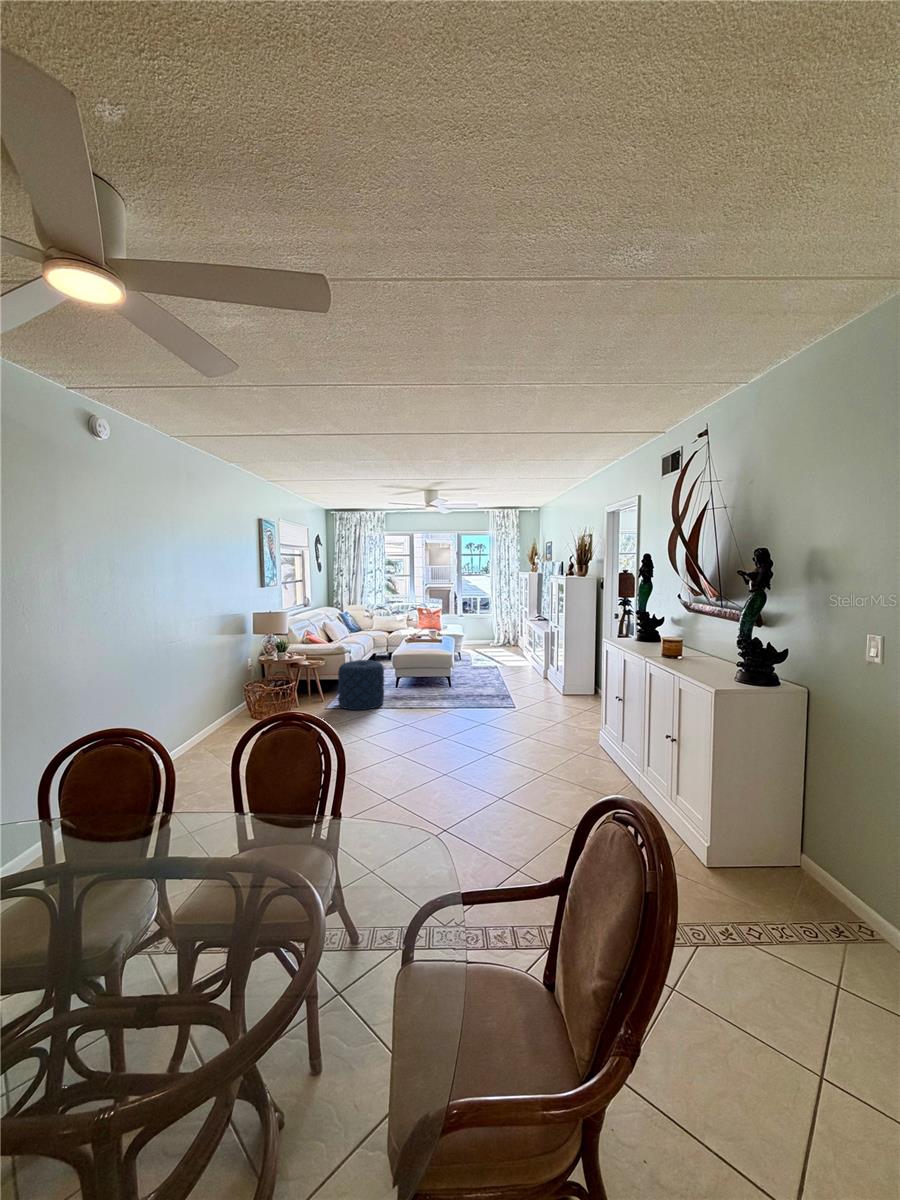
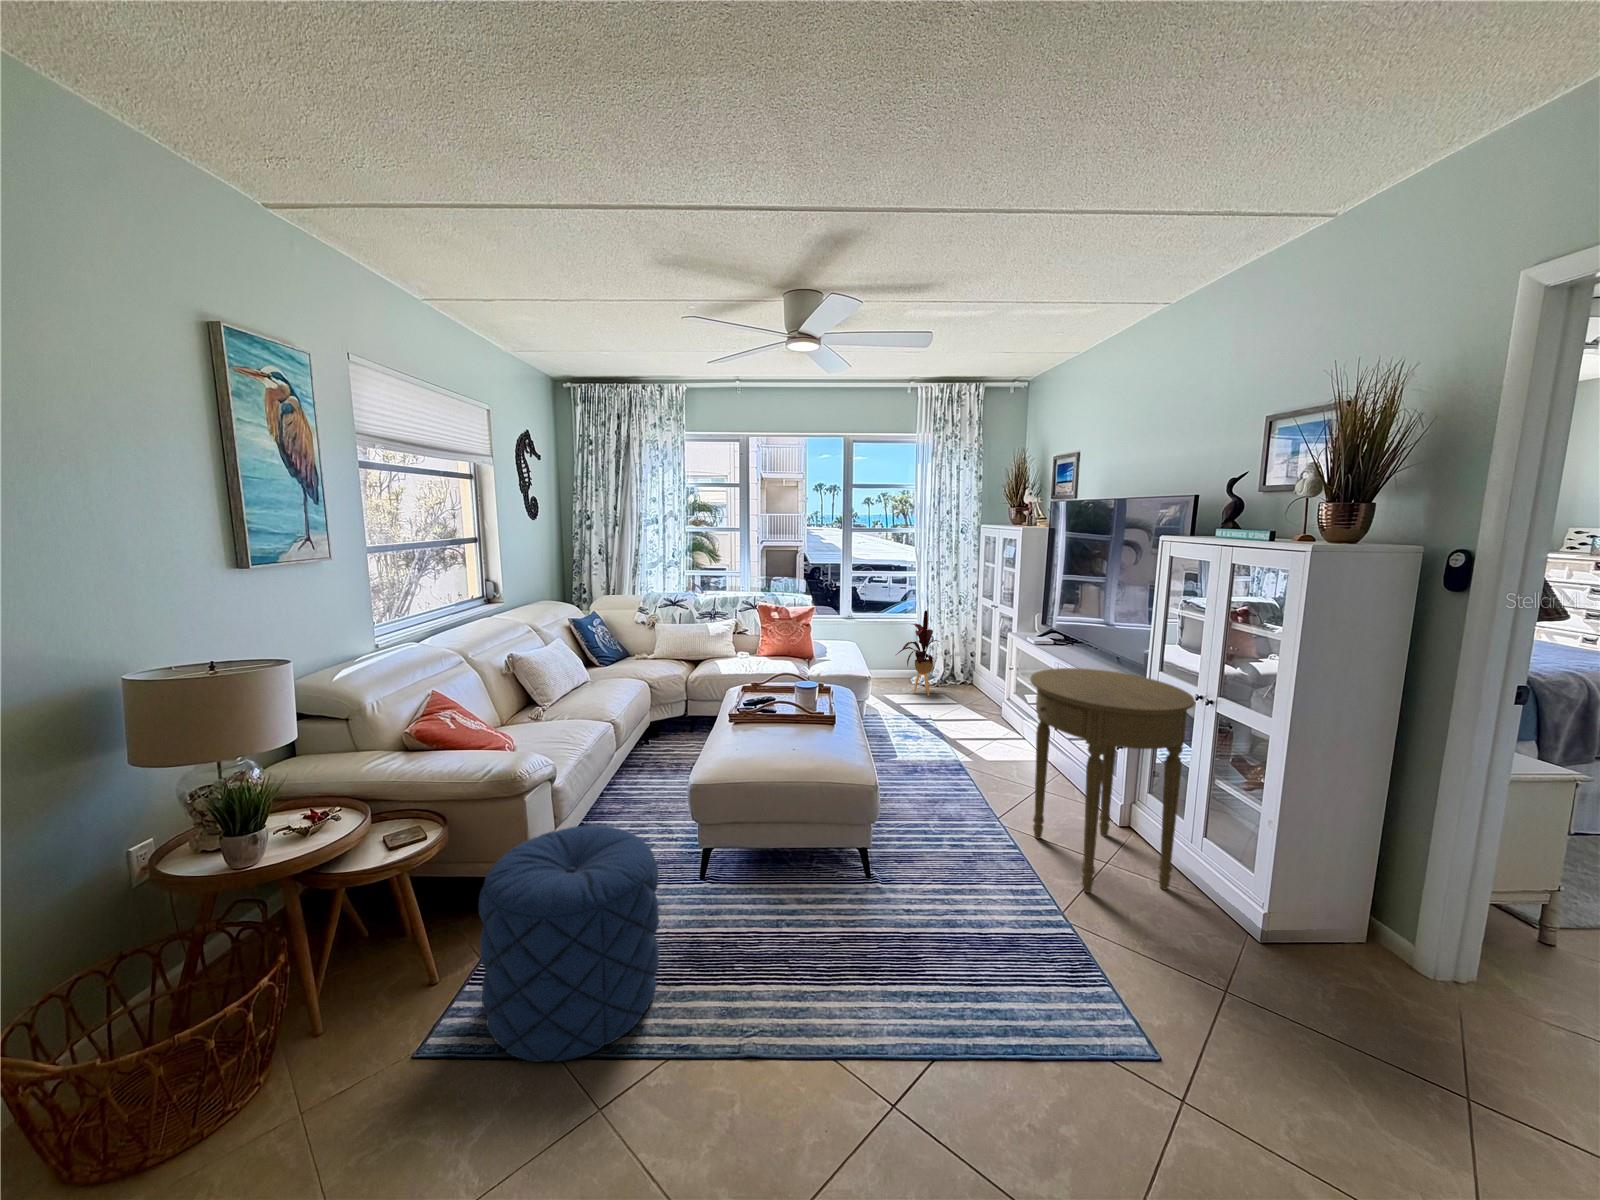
house plant: none [481,611,501,650] -> present [896,611,940,696]
side table: none [505,623,552,690] -> present [1030,668,1195,893]

